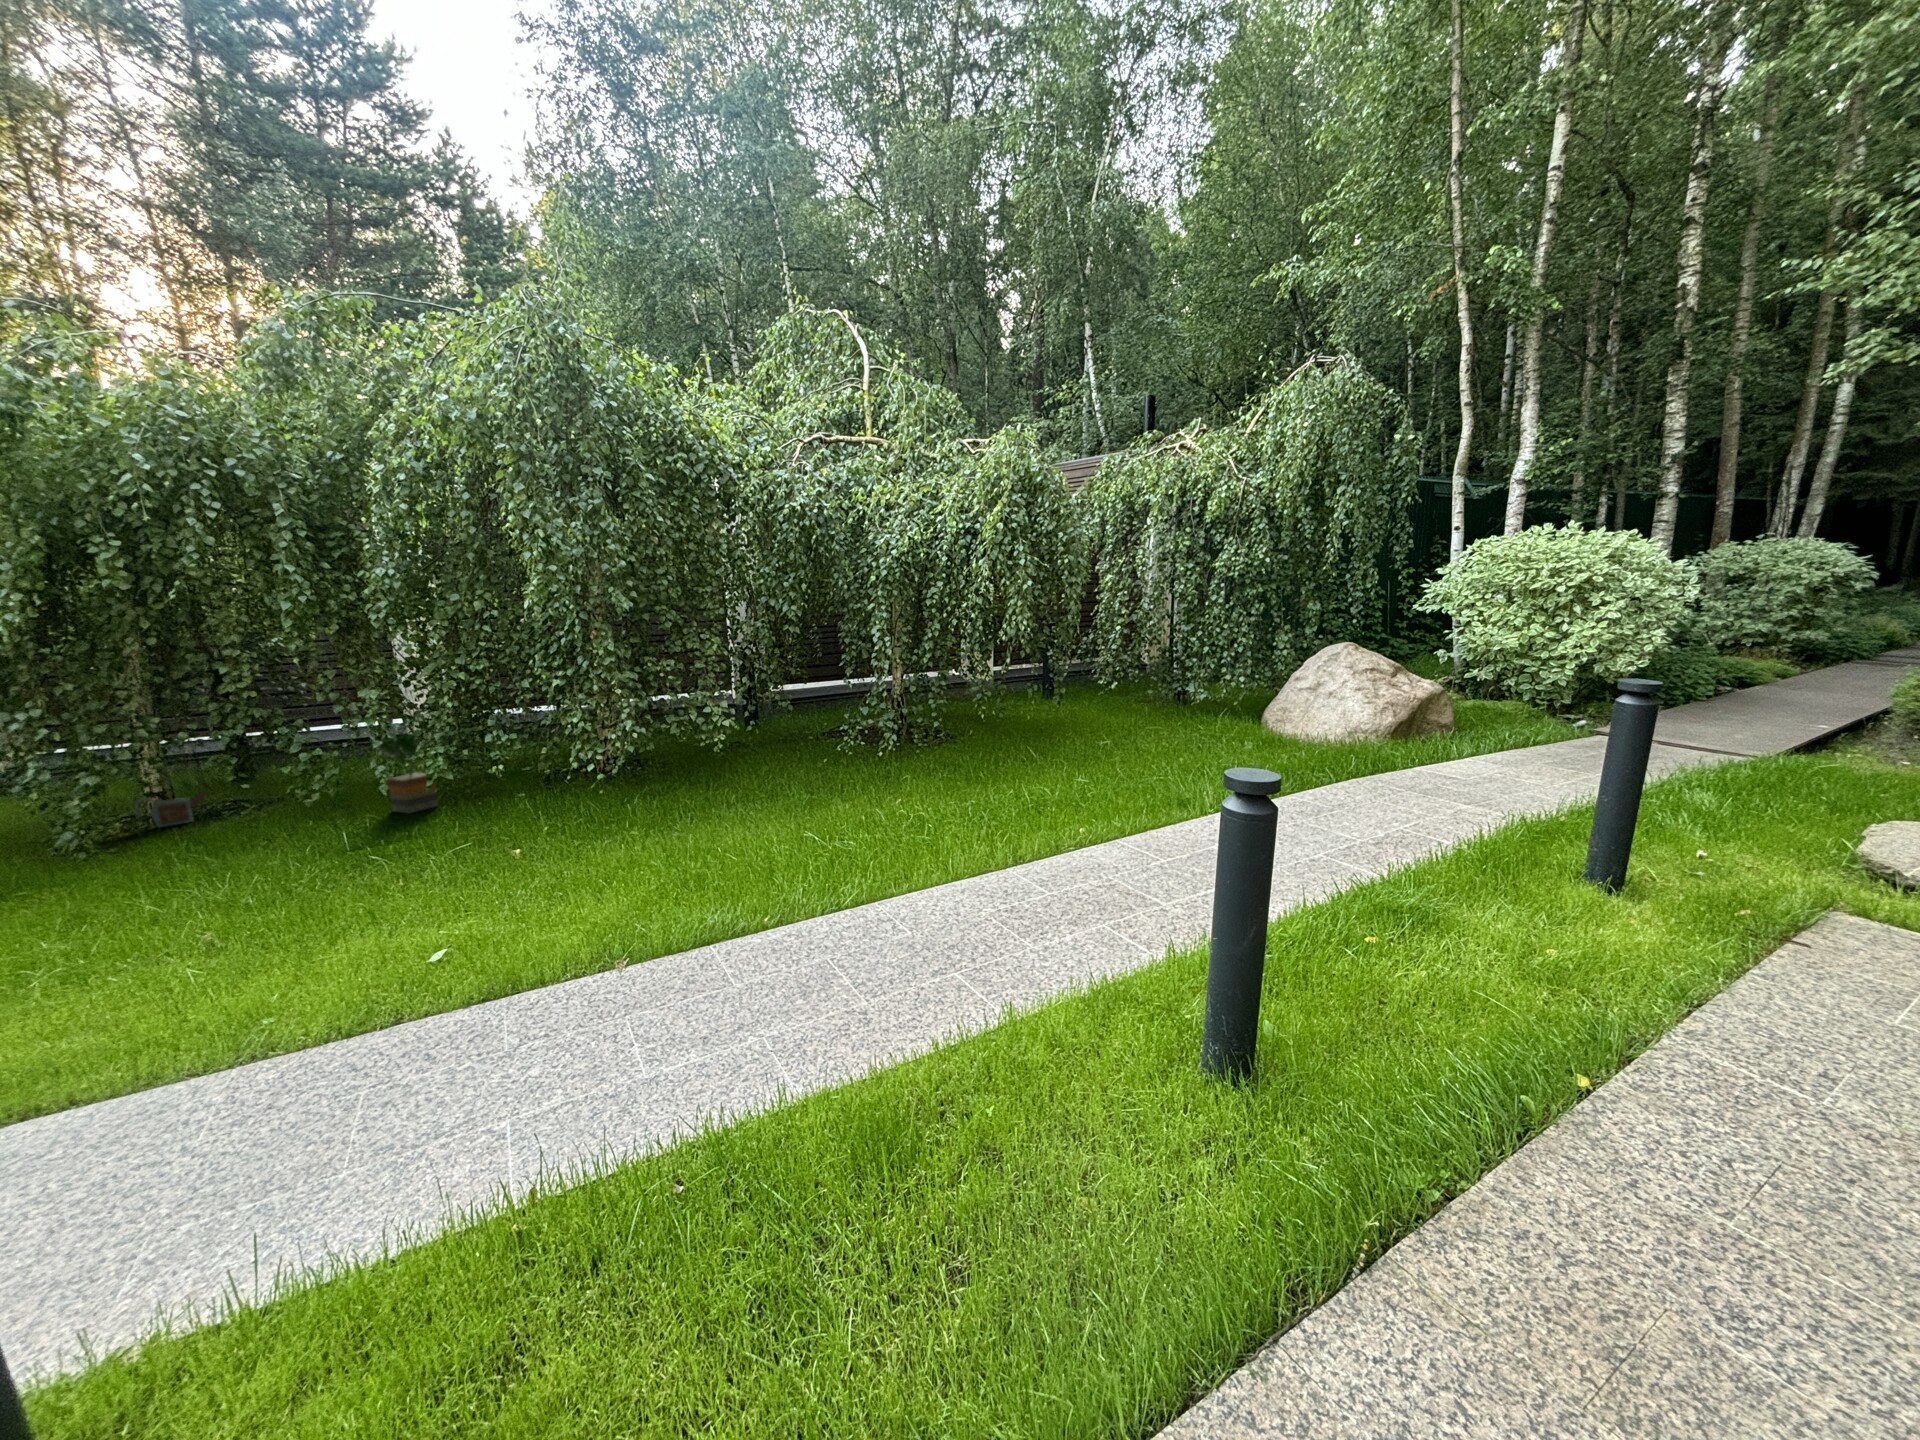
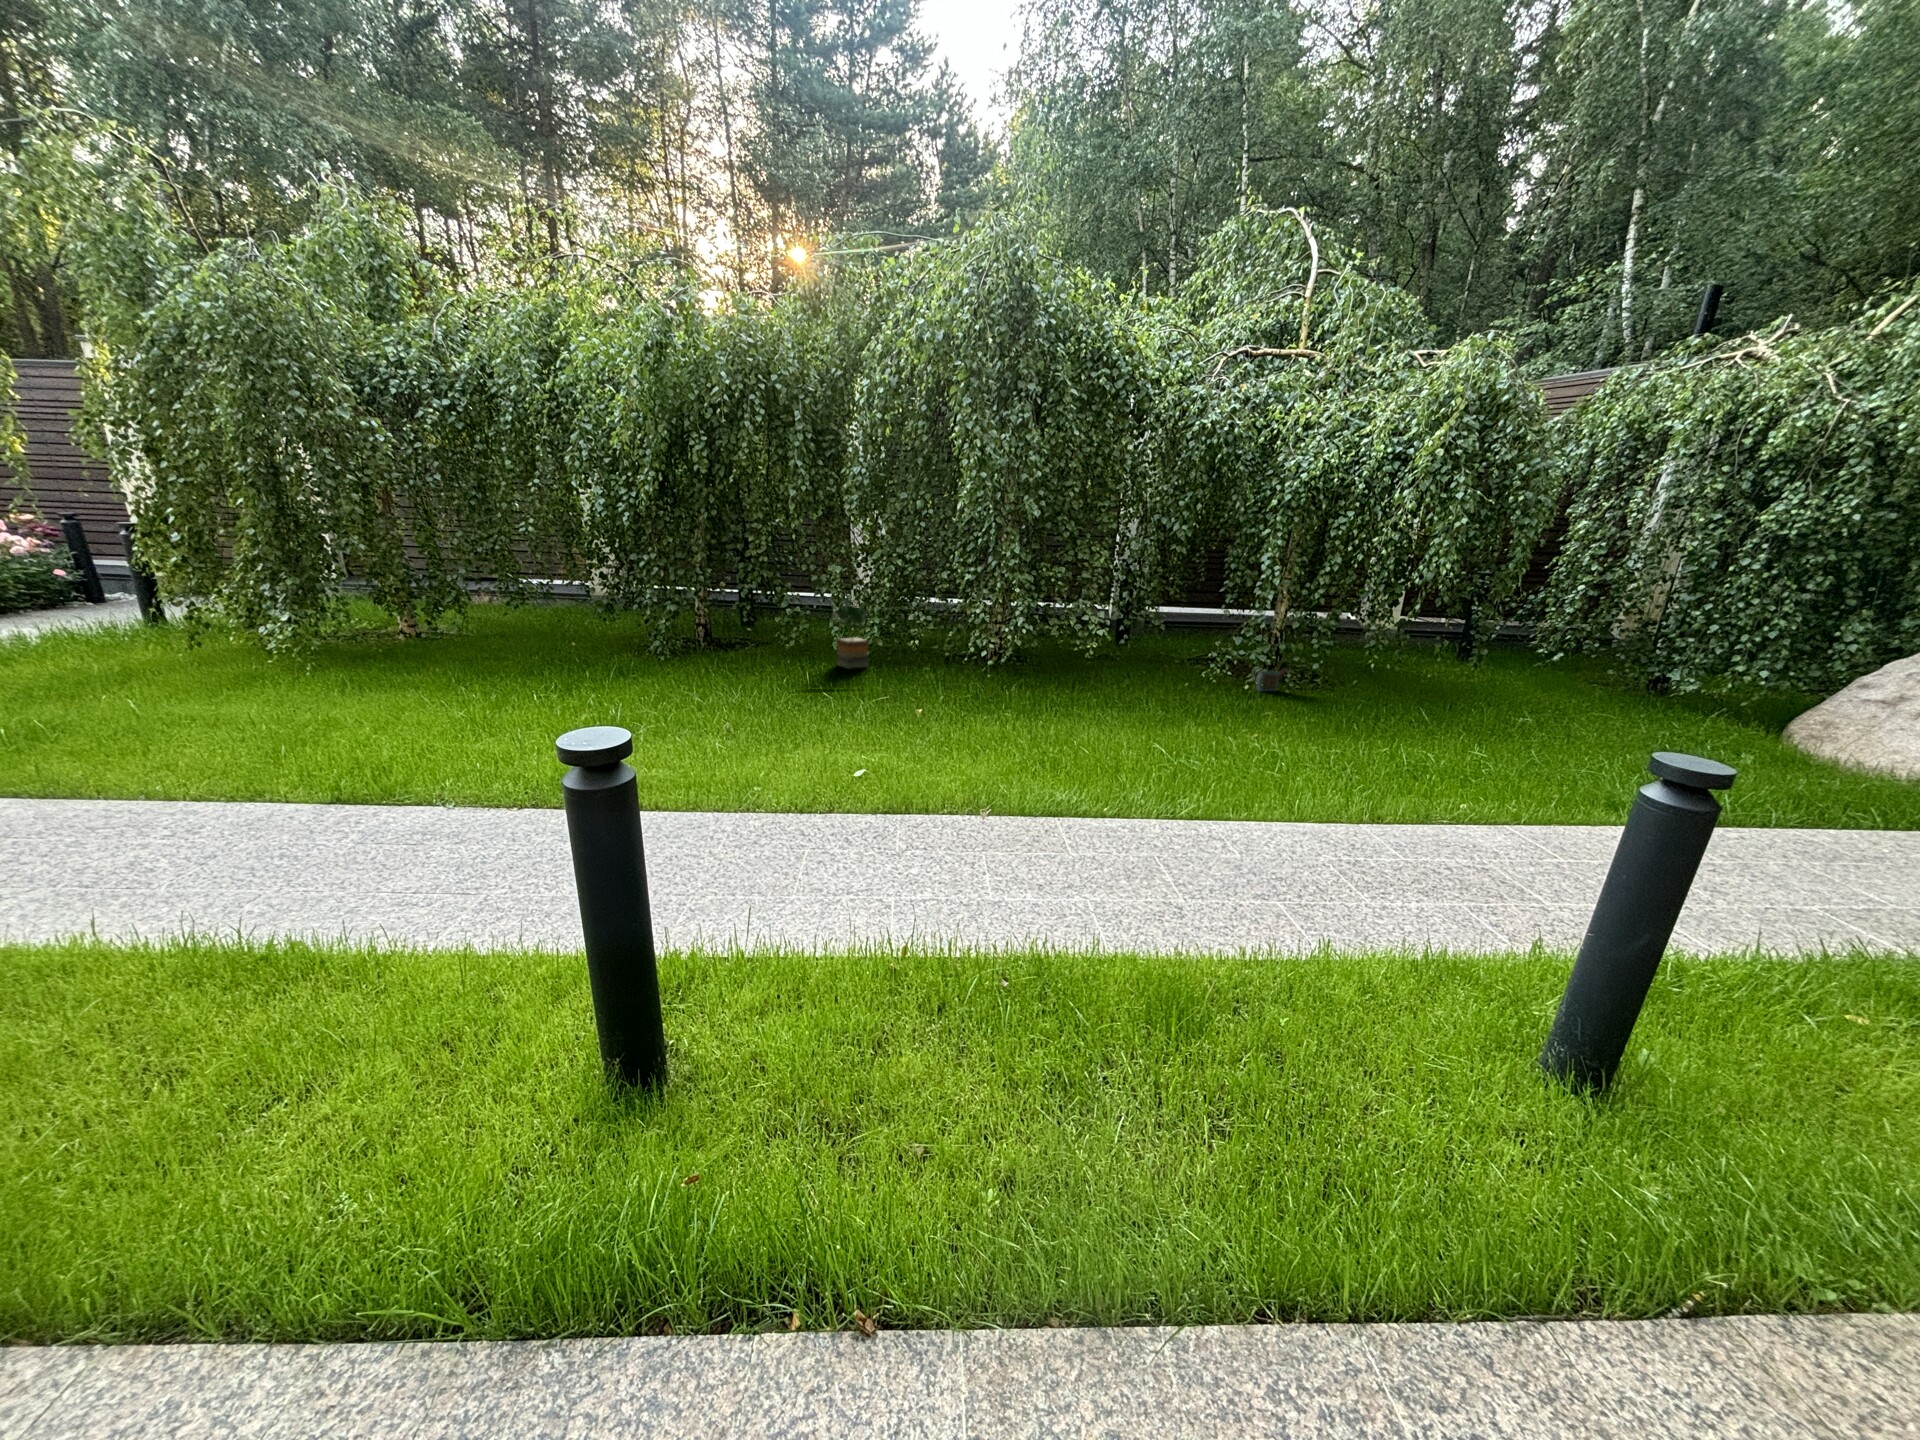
watering can: present [134,790,209,827] -> present [1251,667,1288,692]

